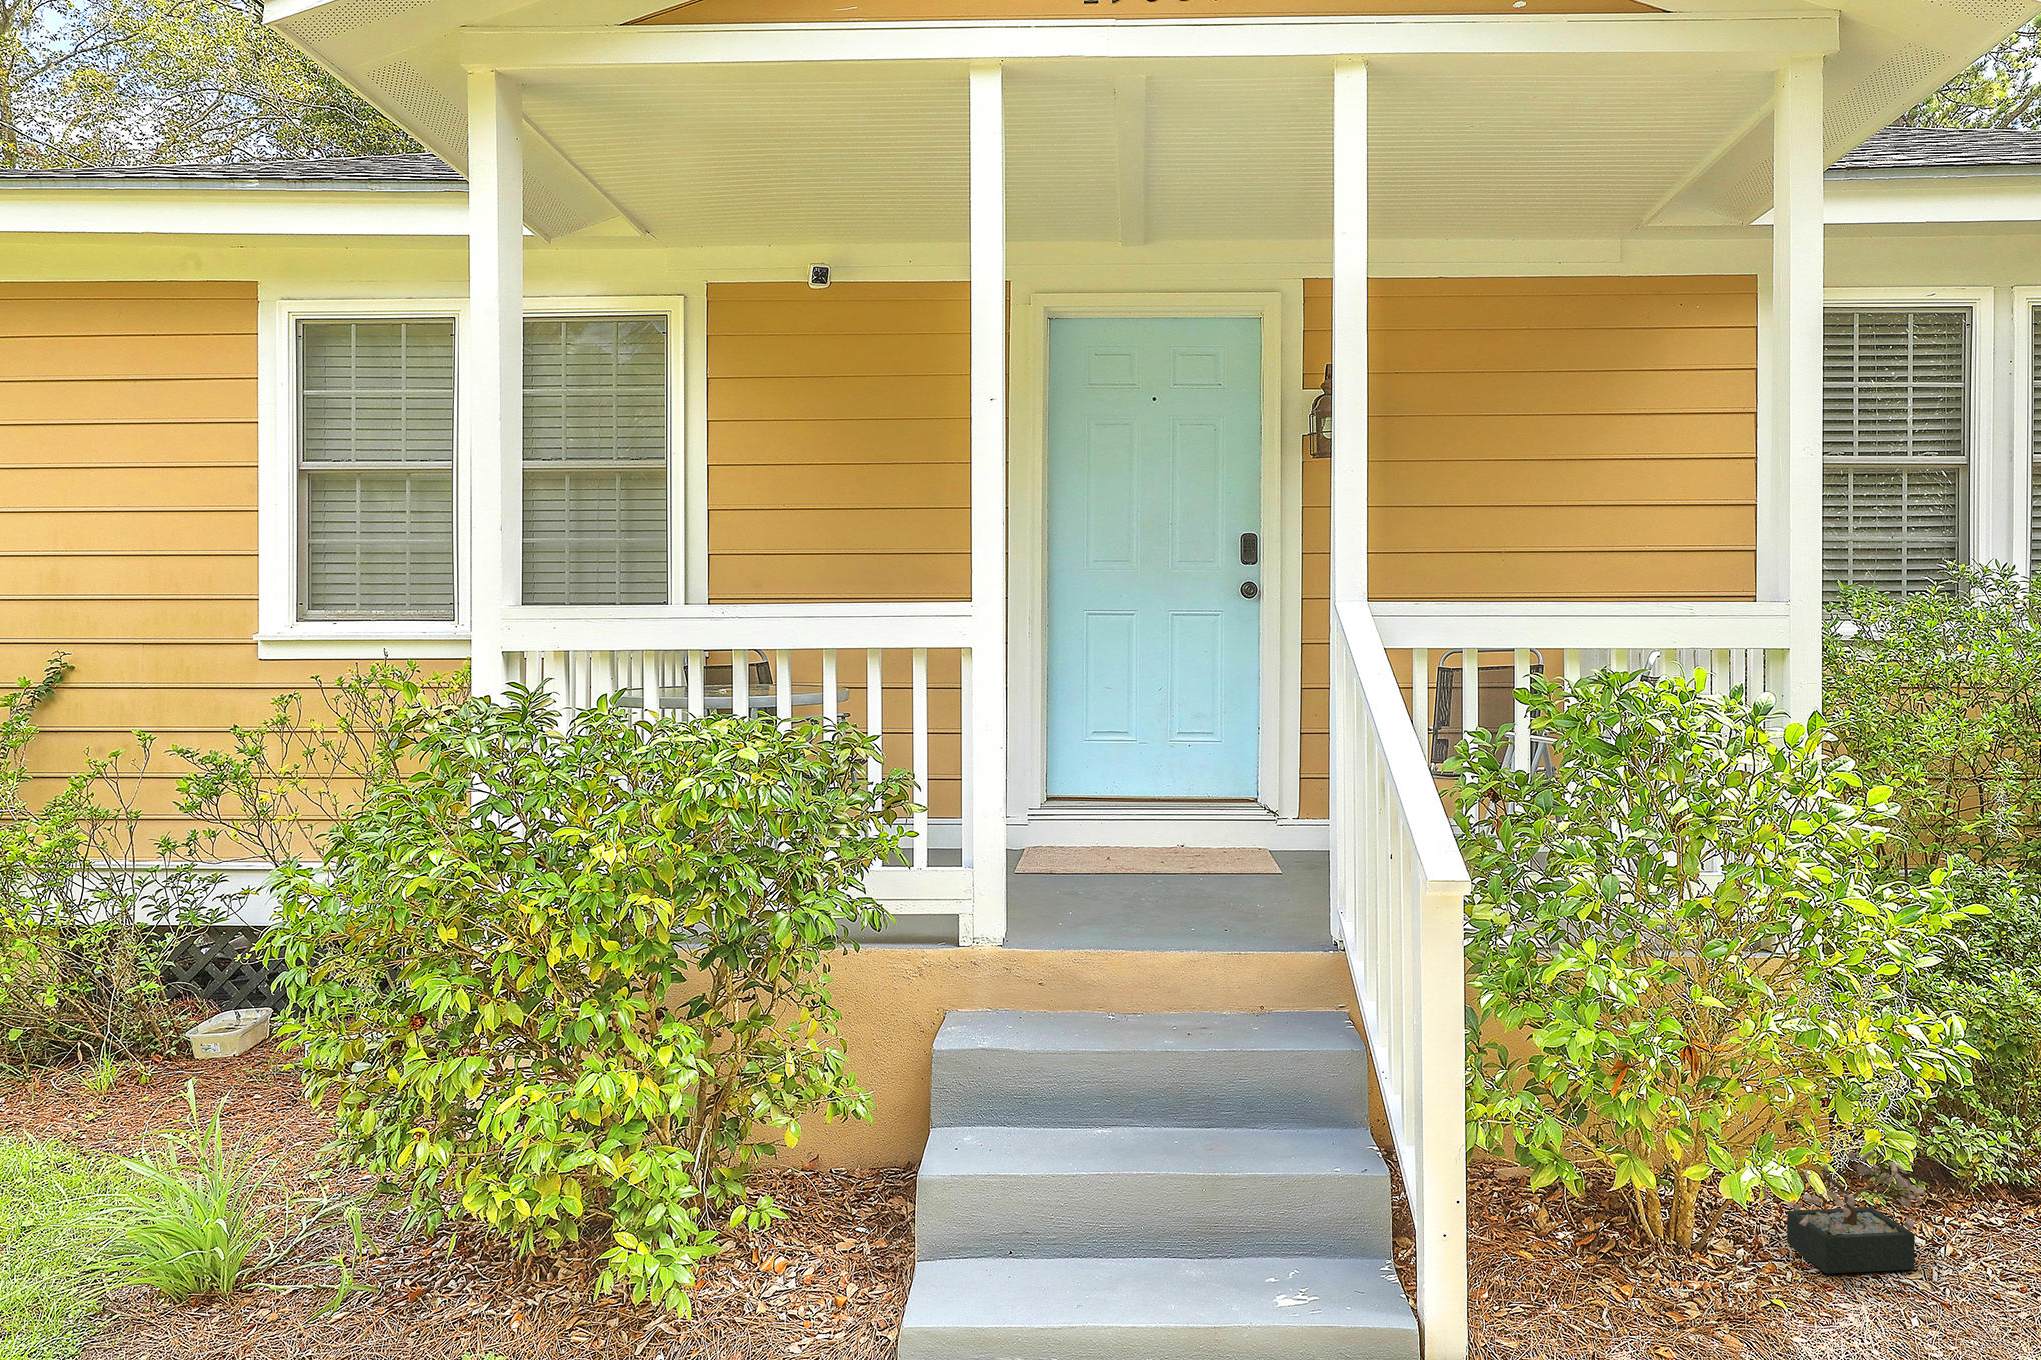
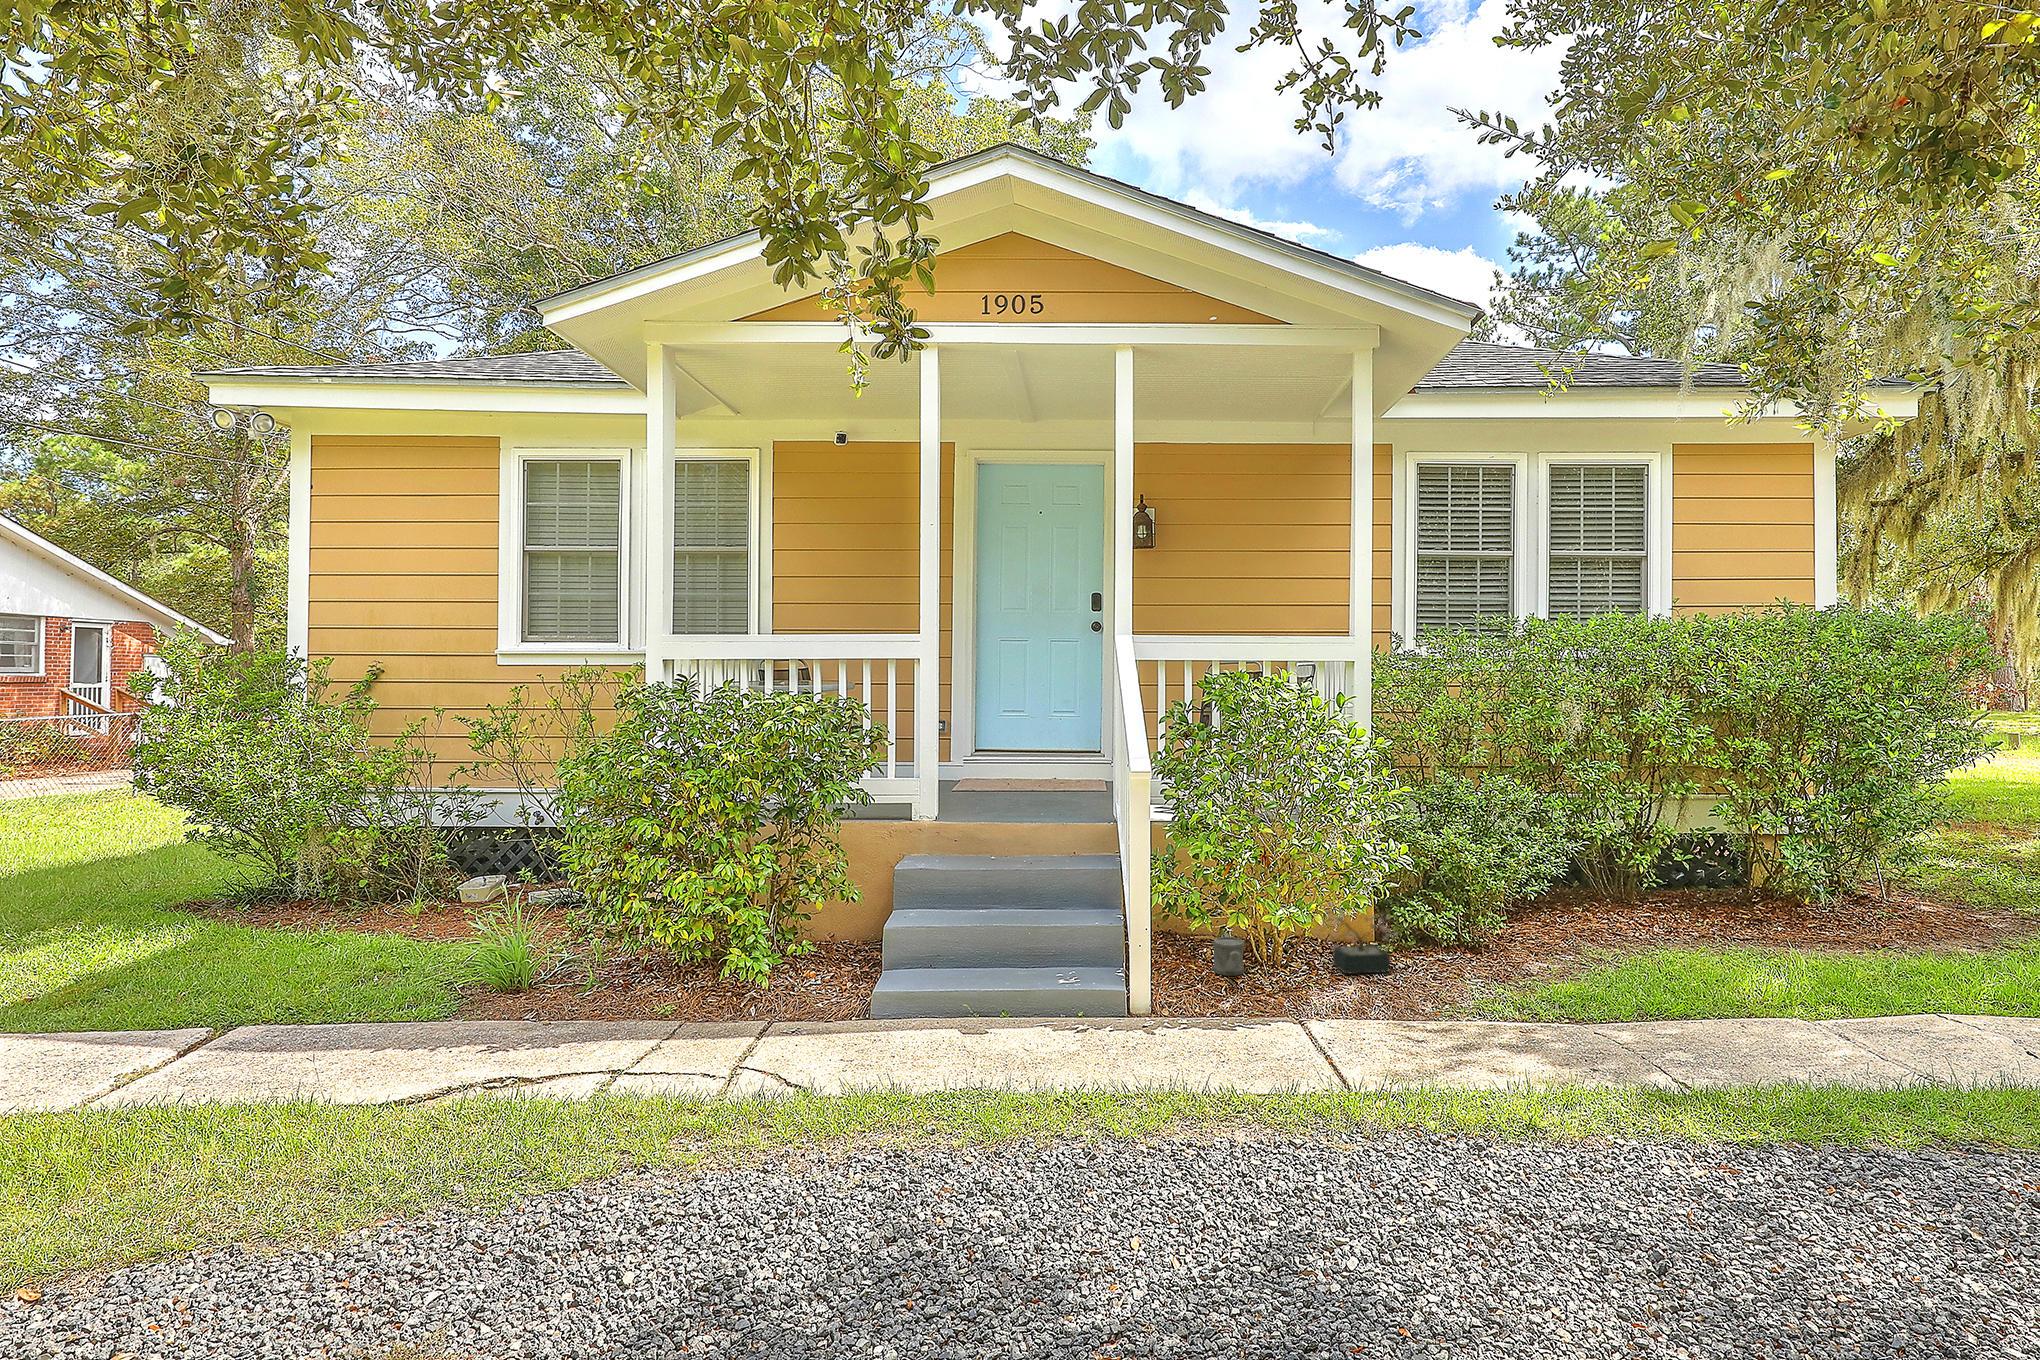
watering can: none [1557,1179,1634,1276] -> present [1213,933,1245,976]

